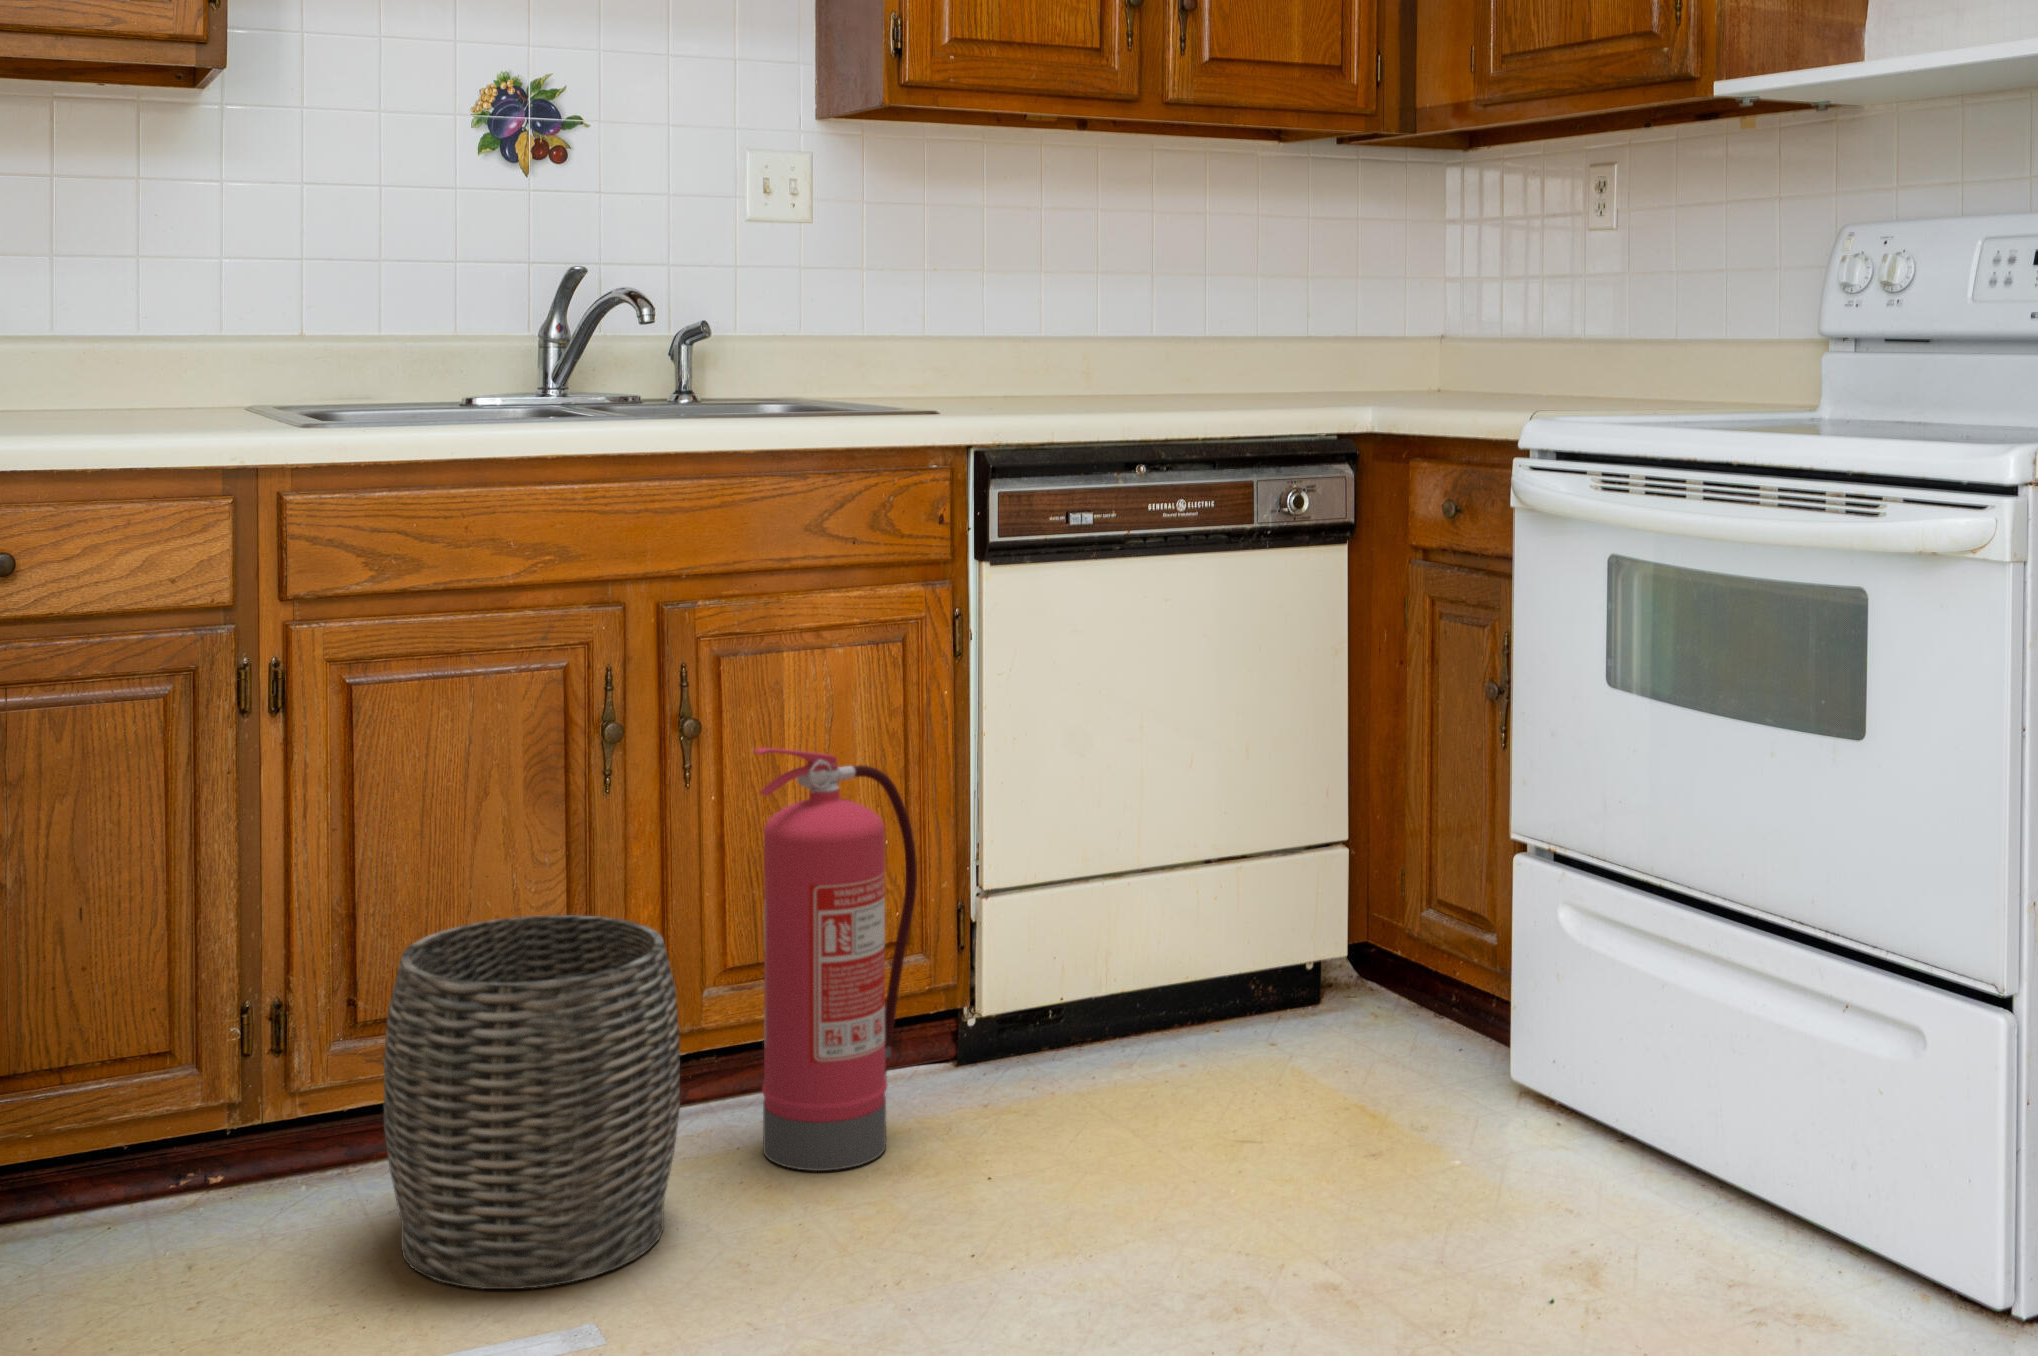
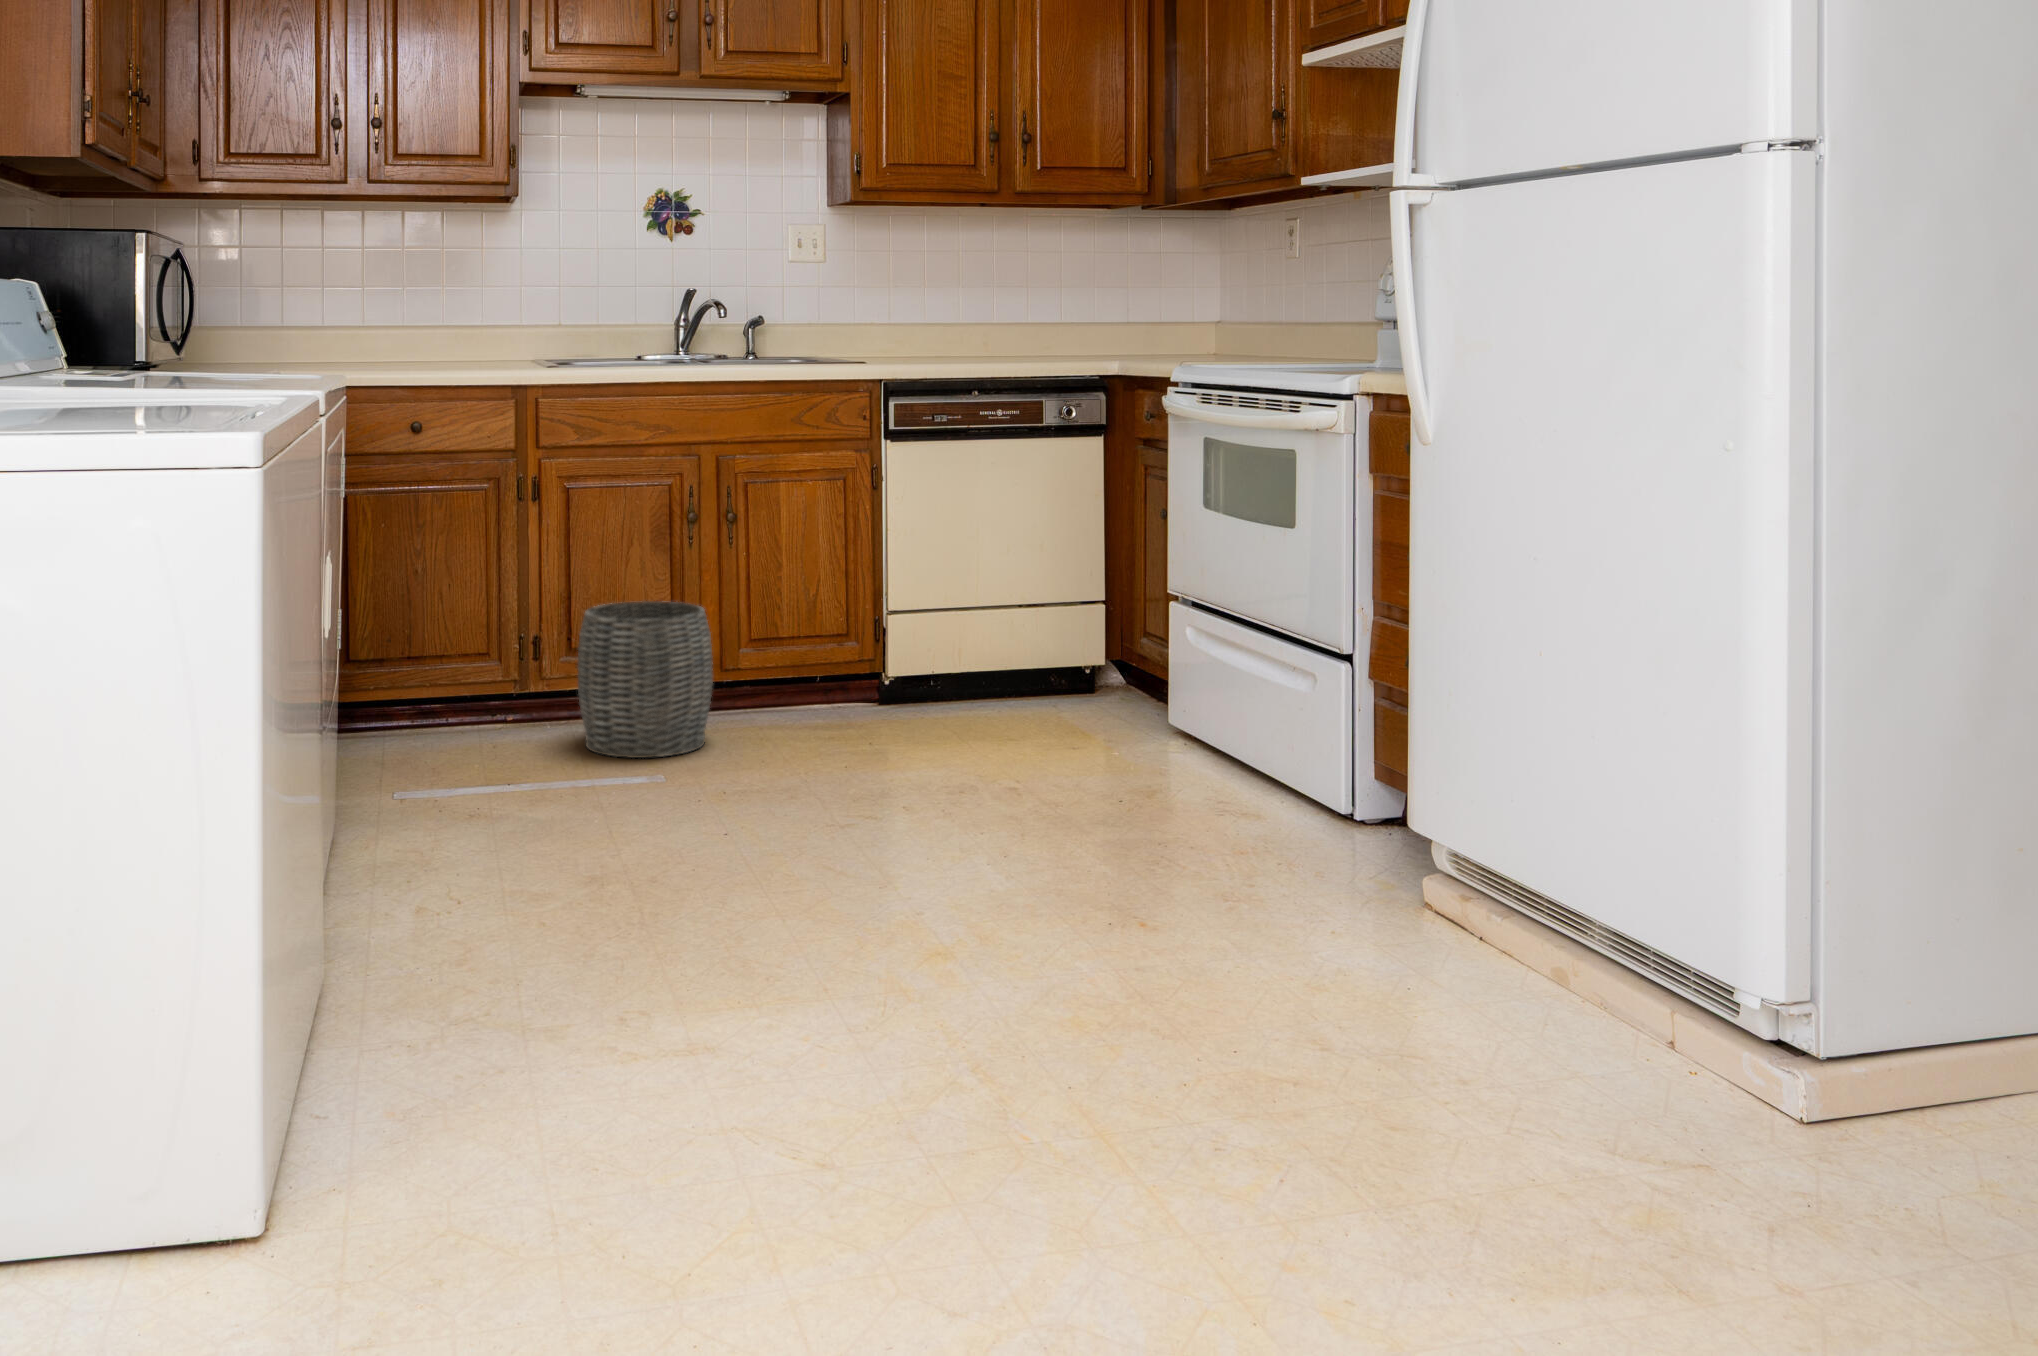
fire extinguisher: present [754,748,917,1171] -> none [755,526,843,733]

